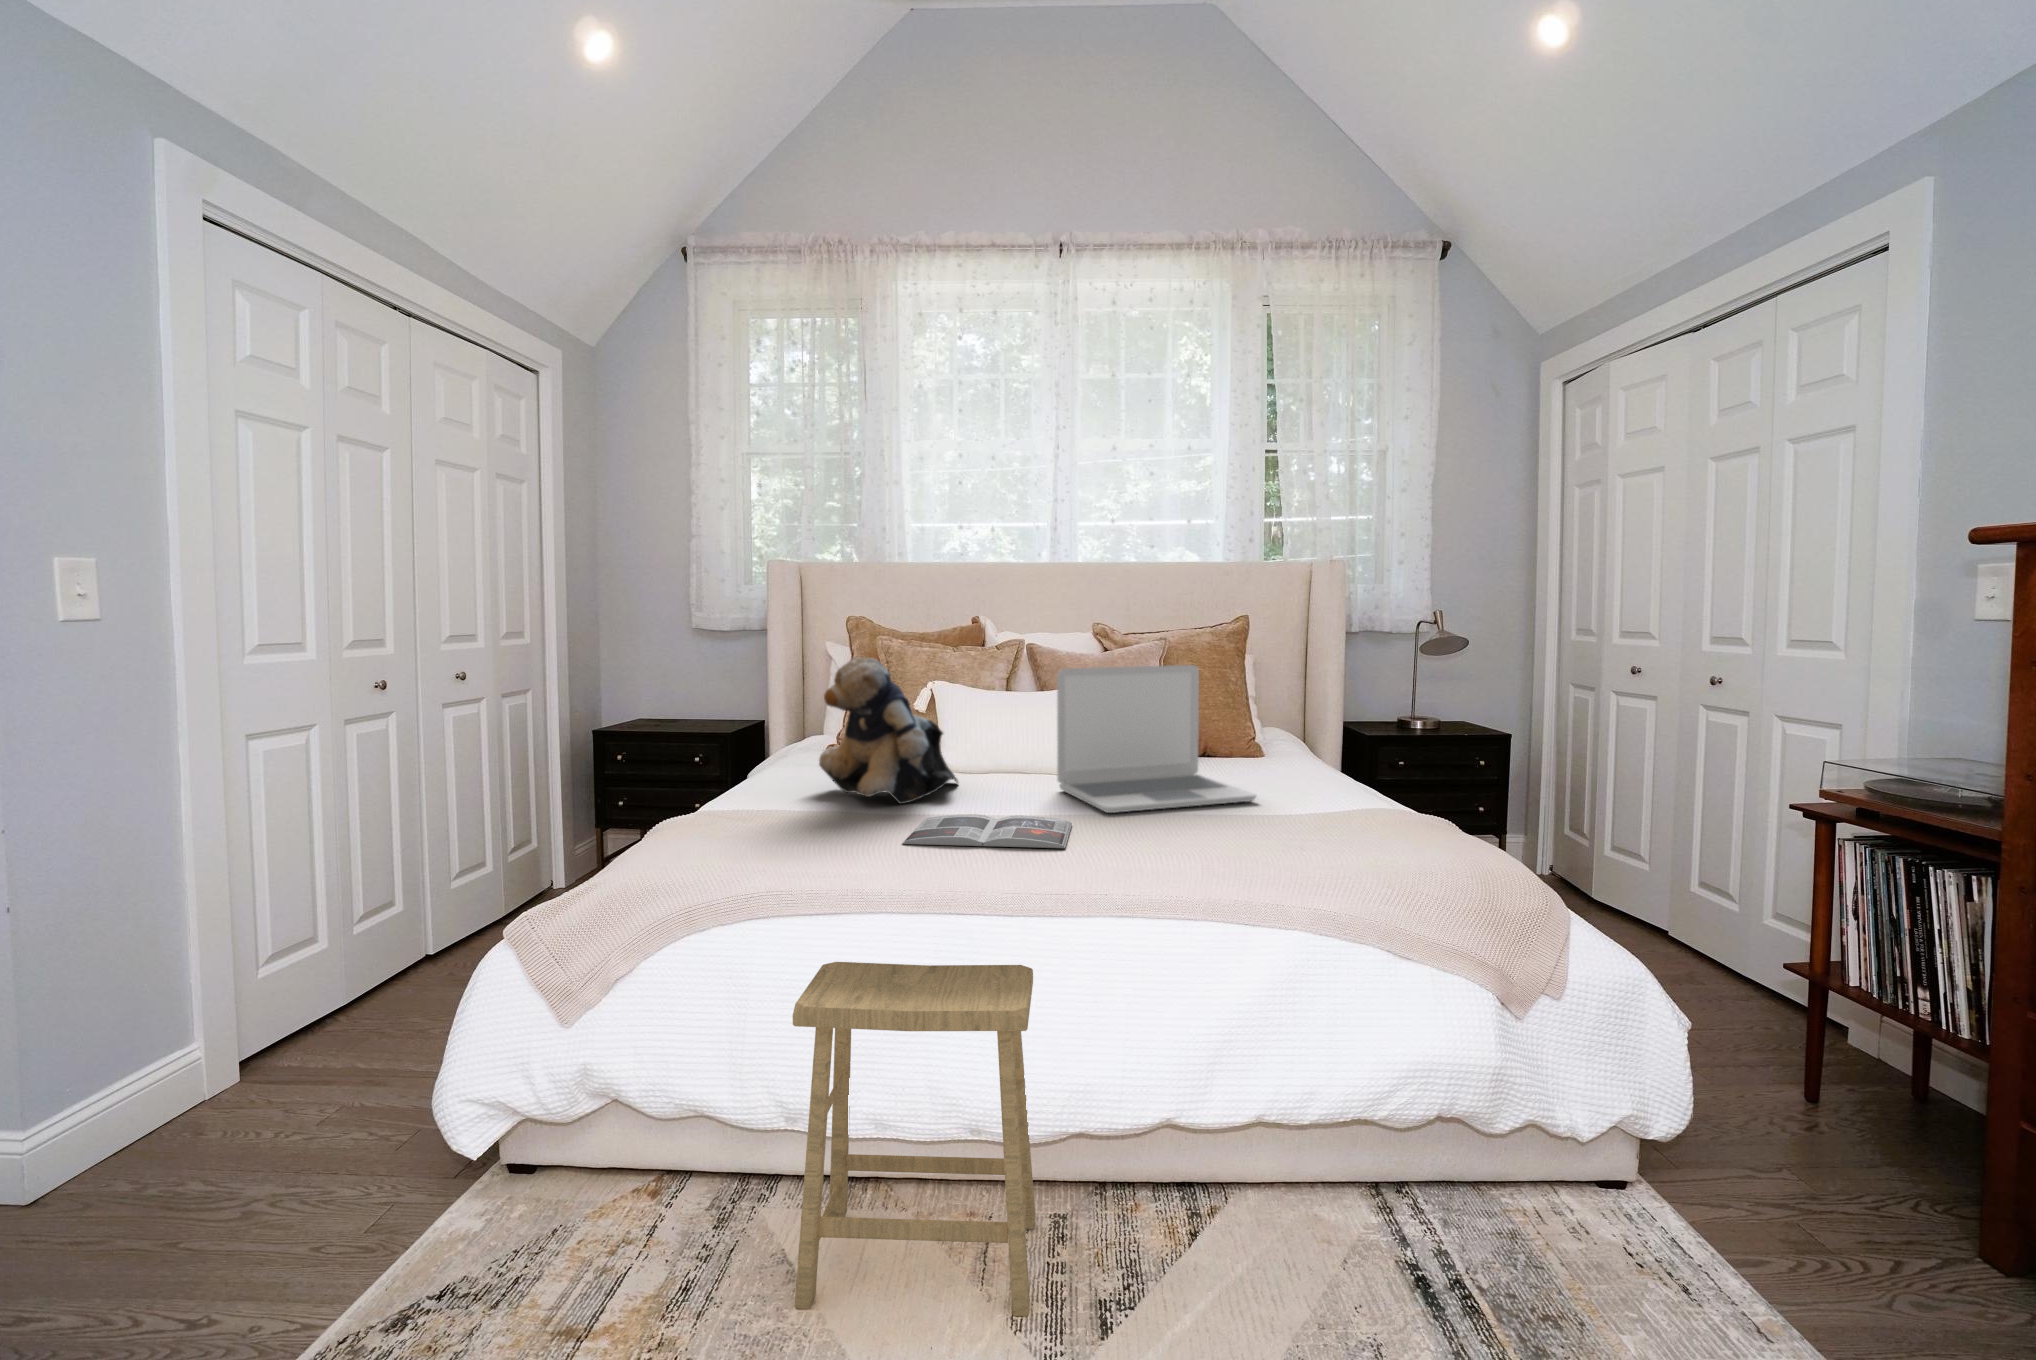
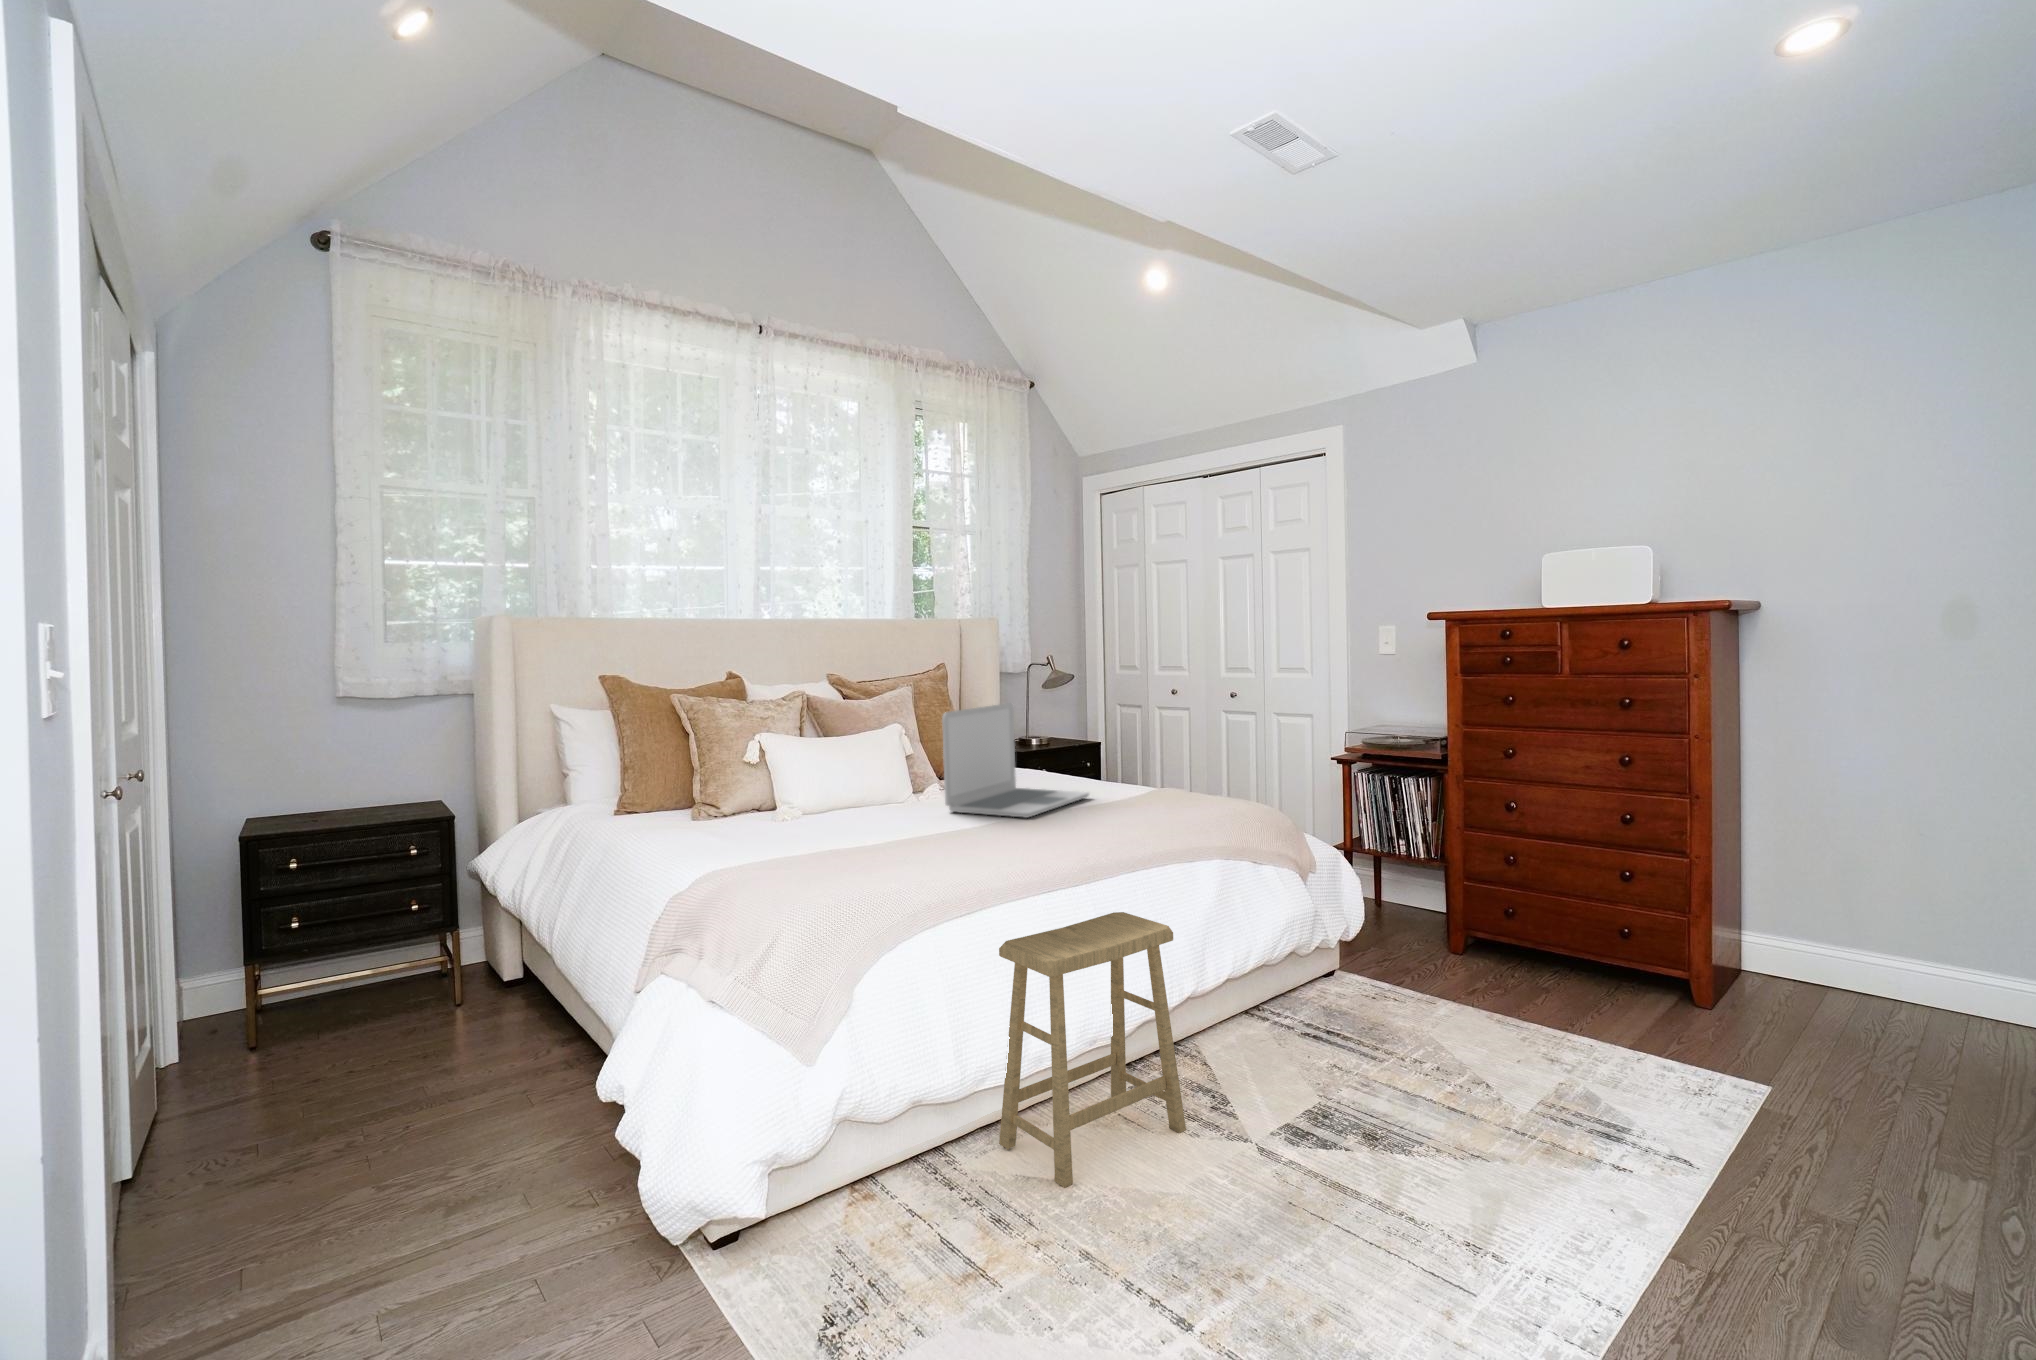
teddy bear: present [819,658,958,804] -> none [764,713,892,841]
magazine: present [902,814,1072,848] -> none [925,825,1069,856]

